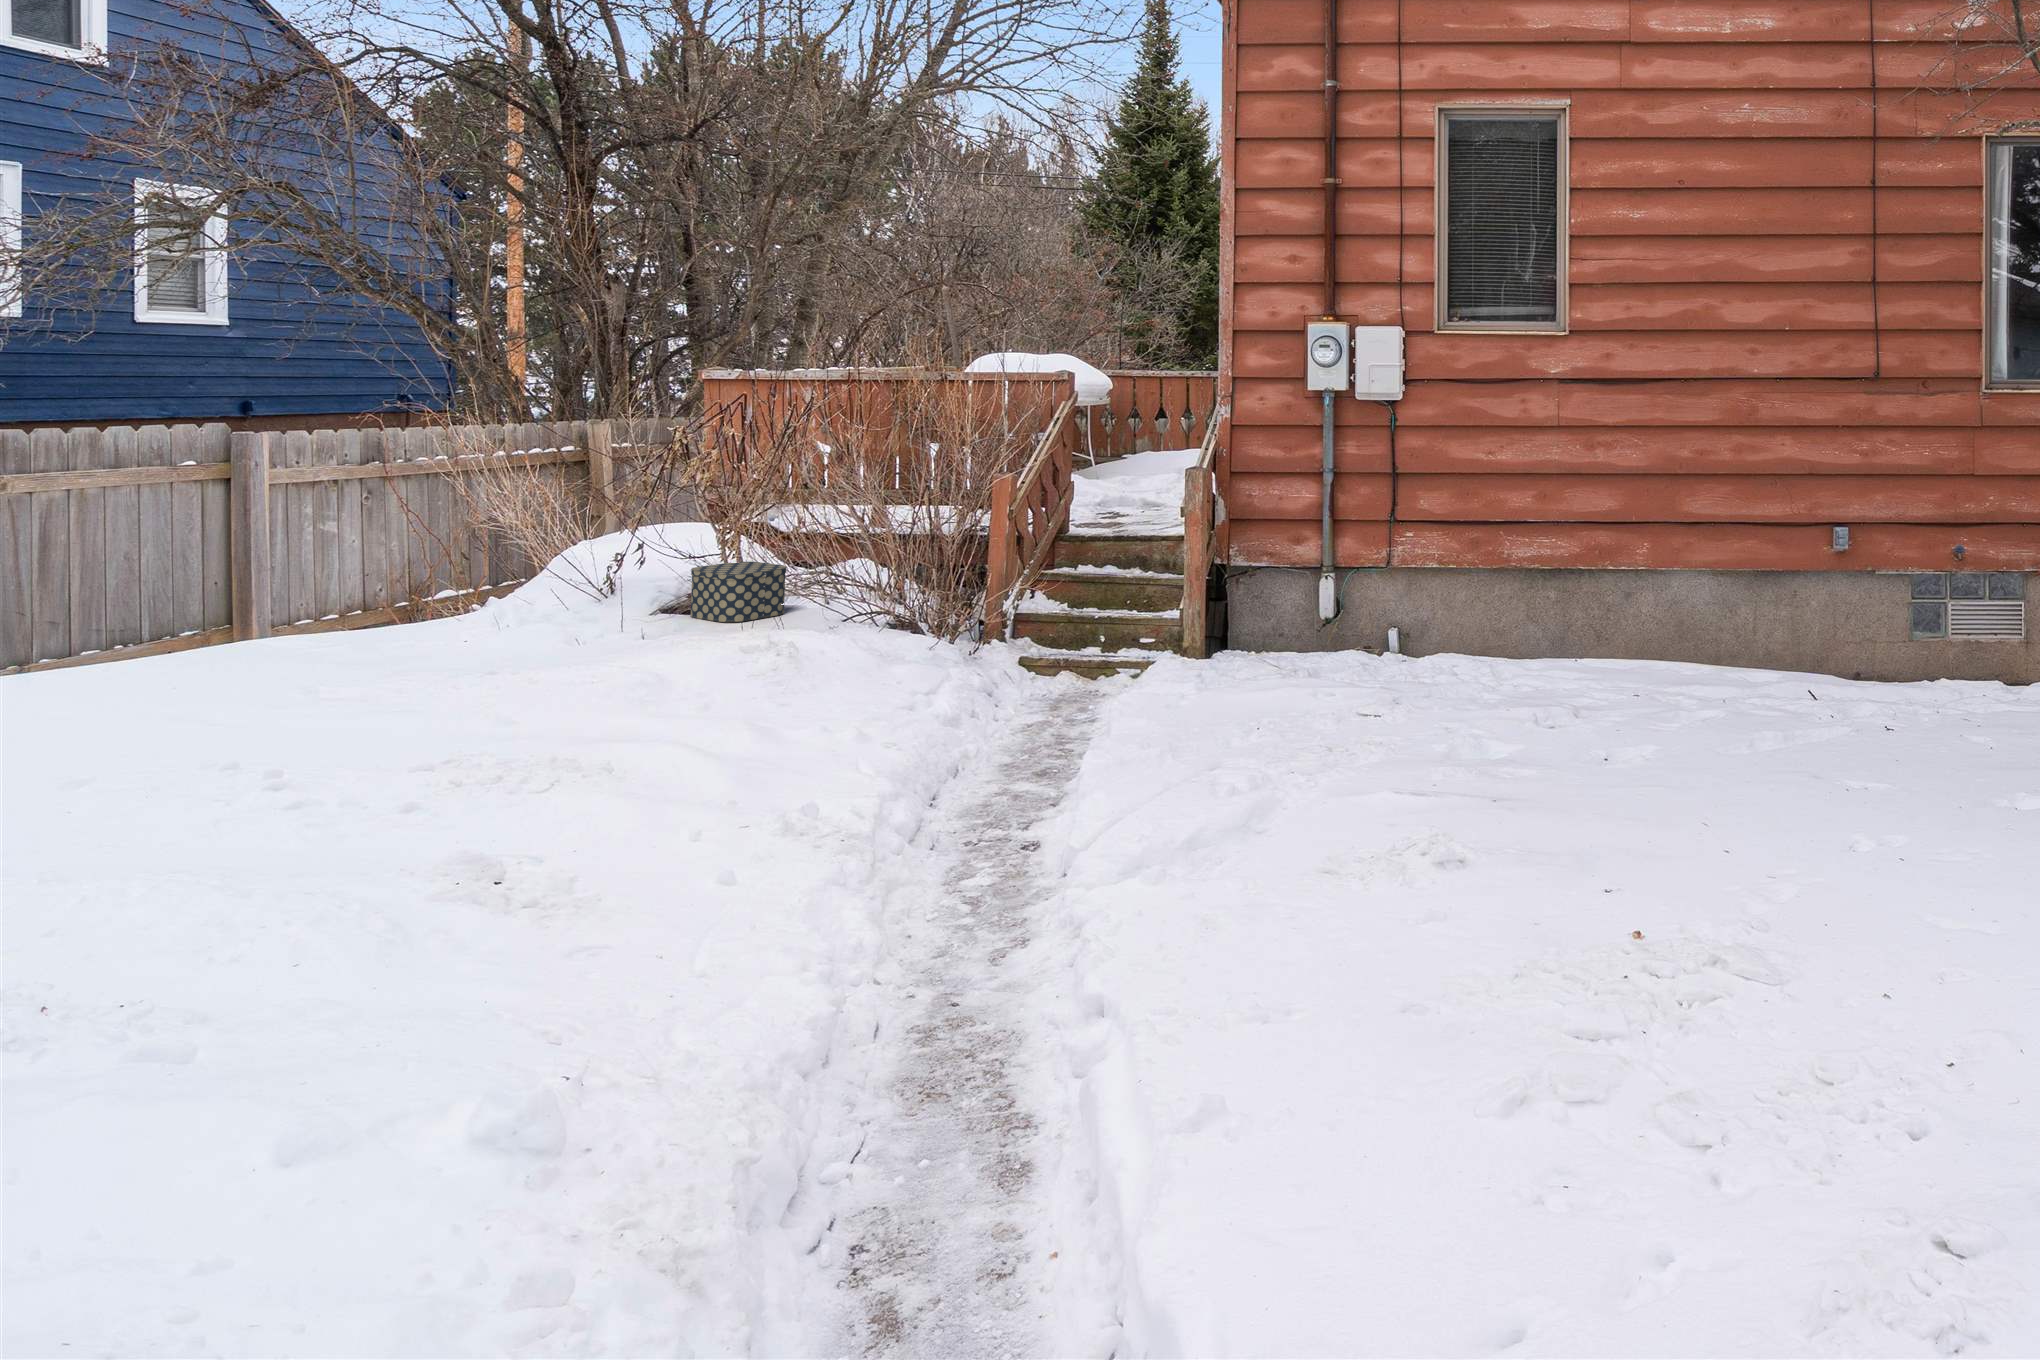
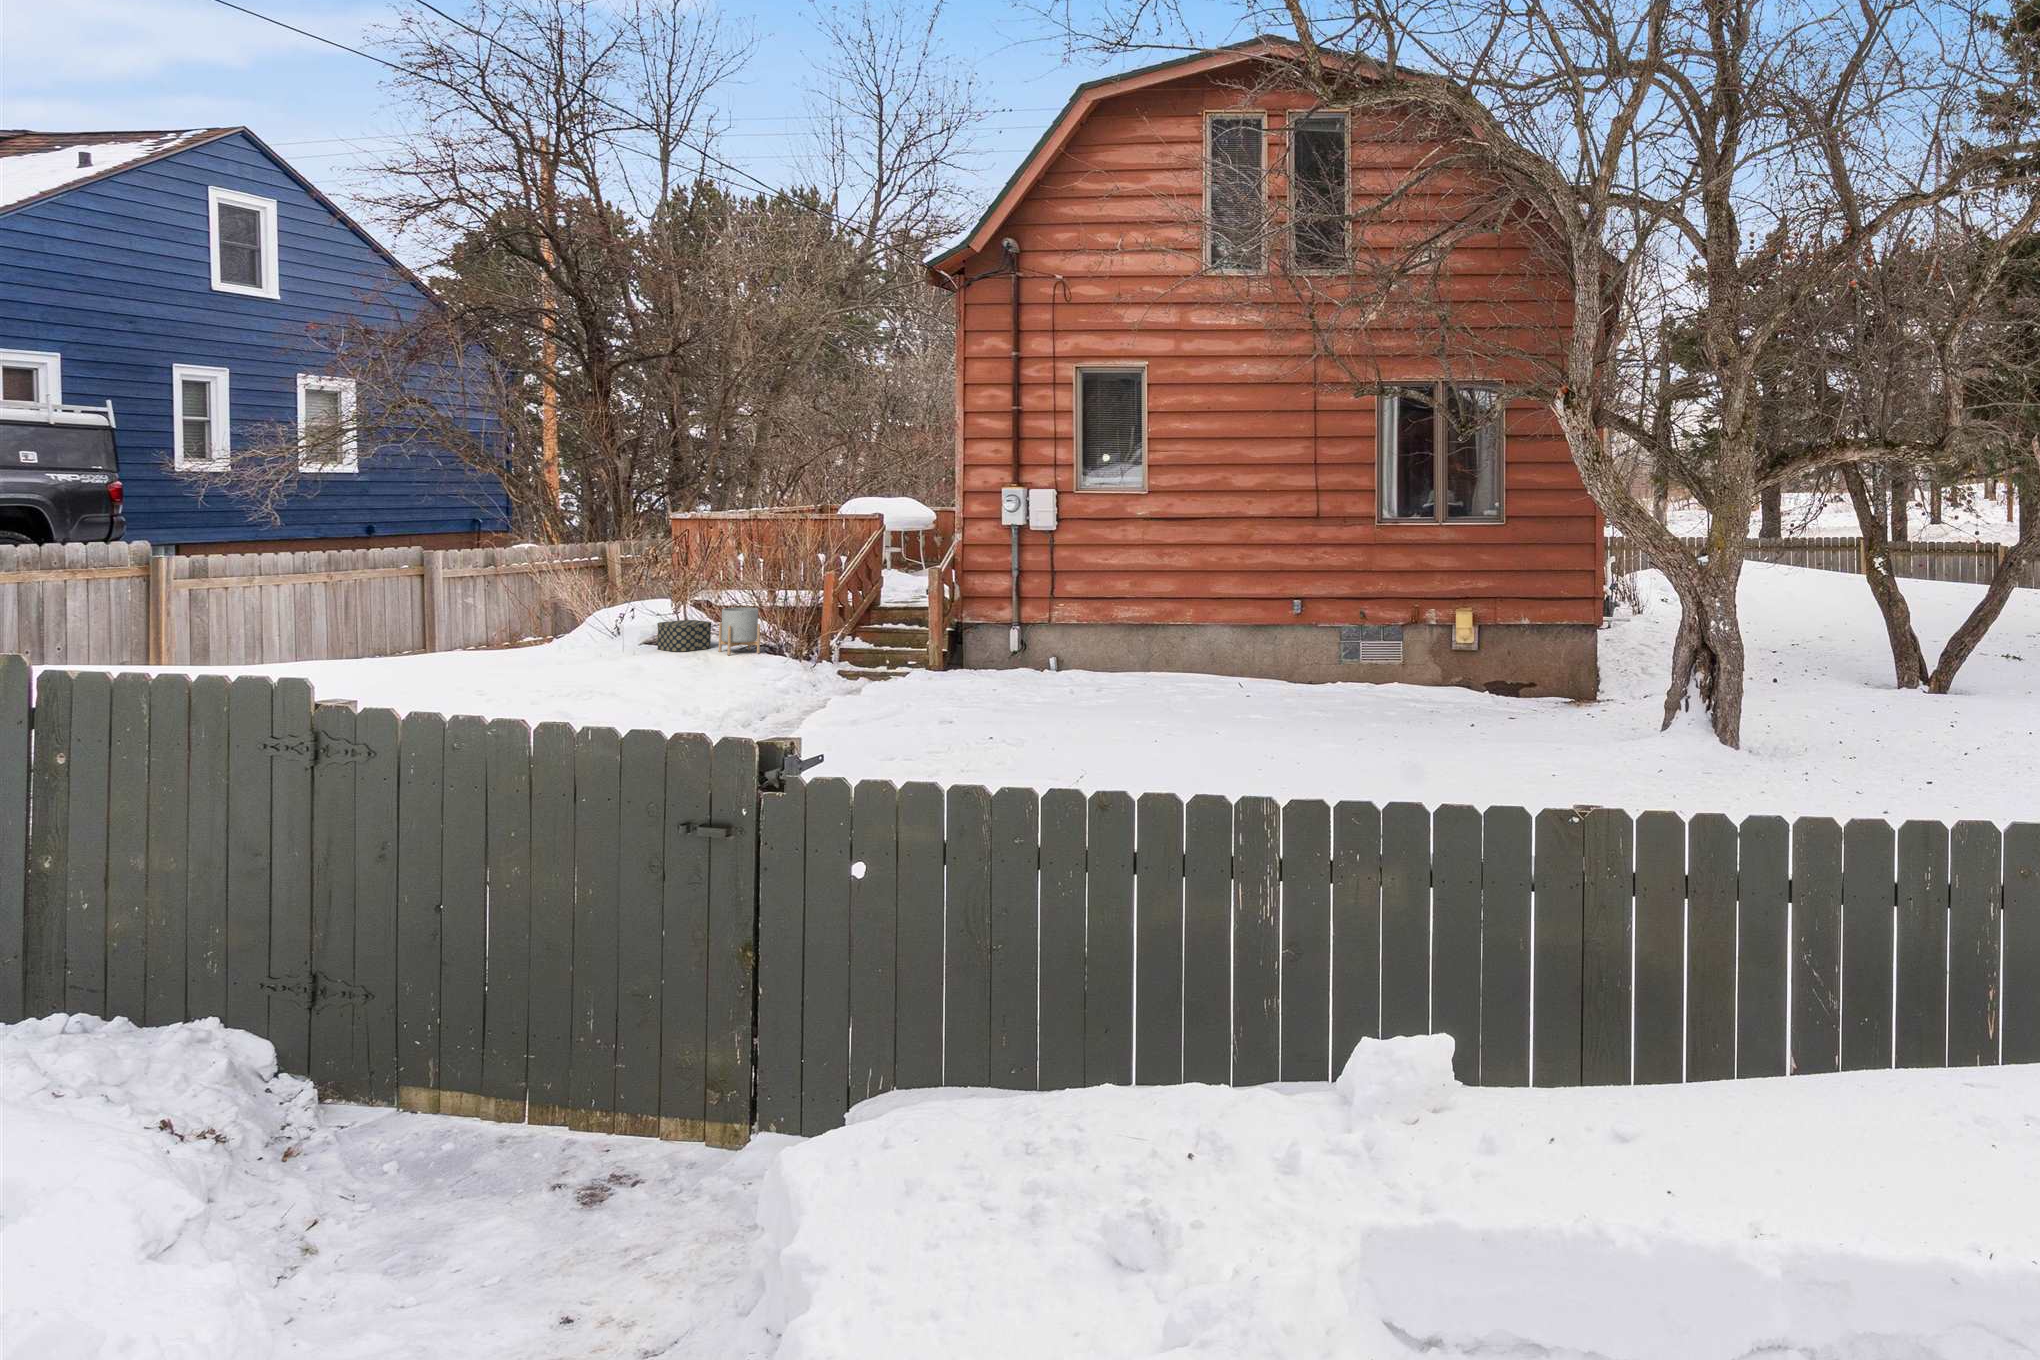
planter: none [801,540,878,630] -> present [718,608,760,655]

